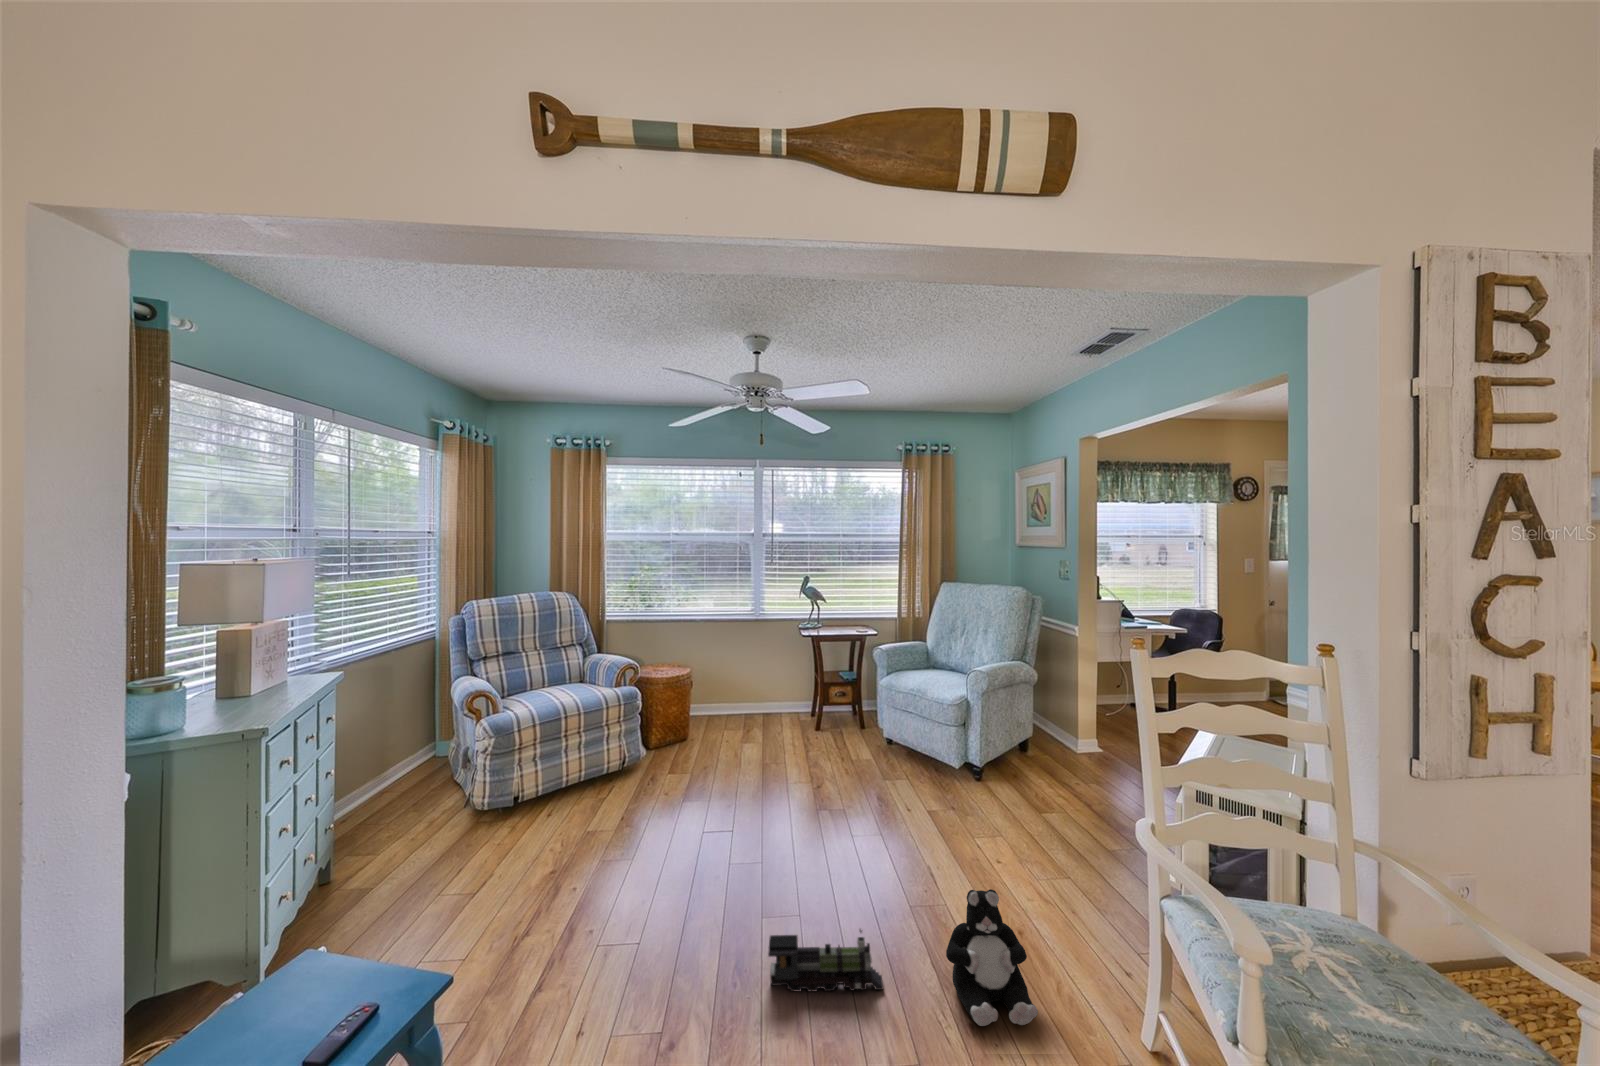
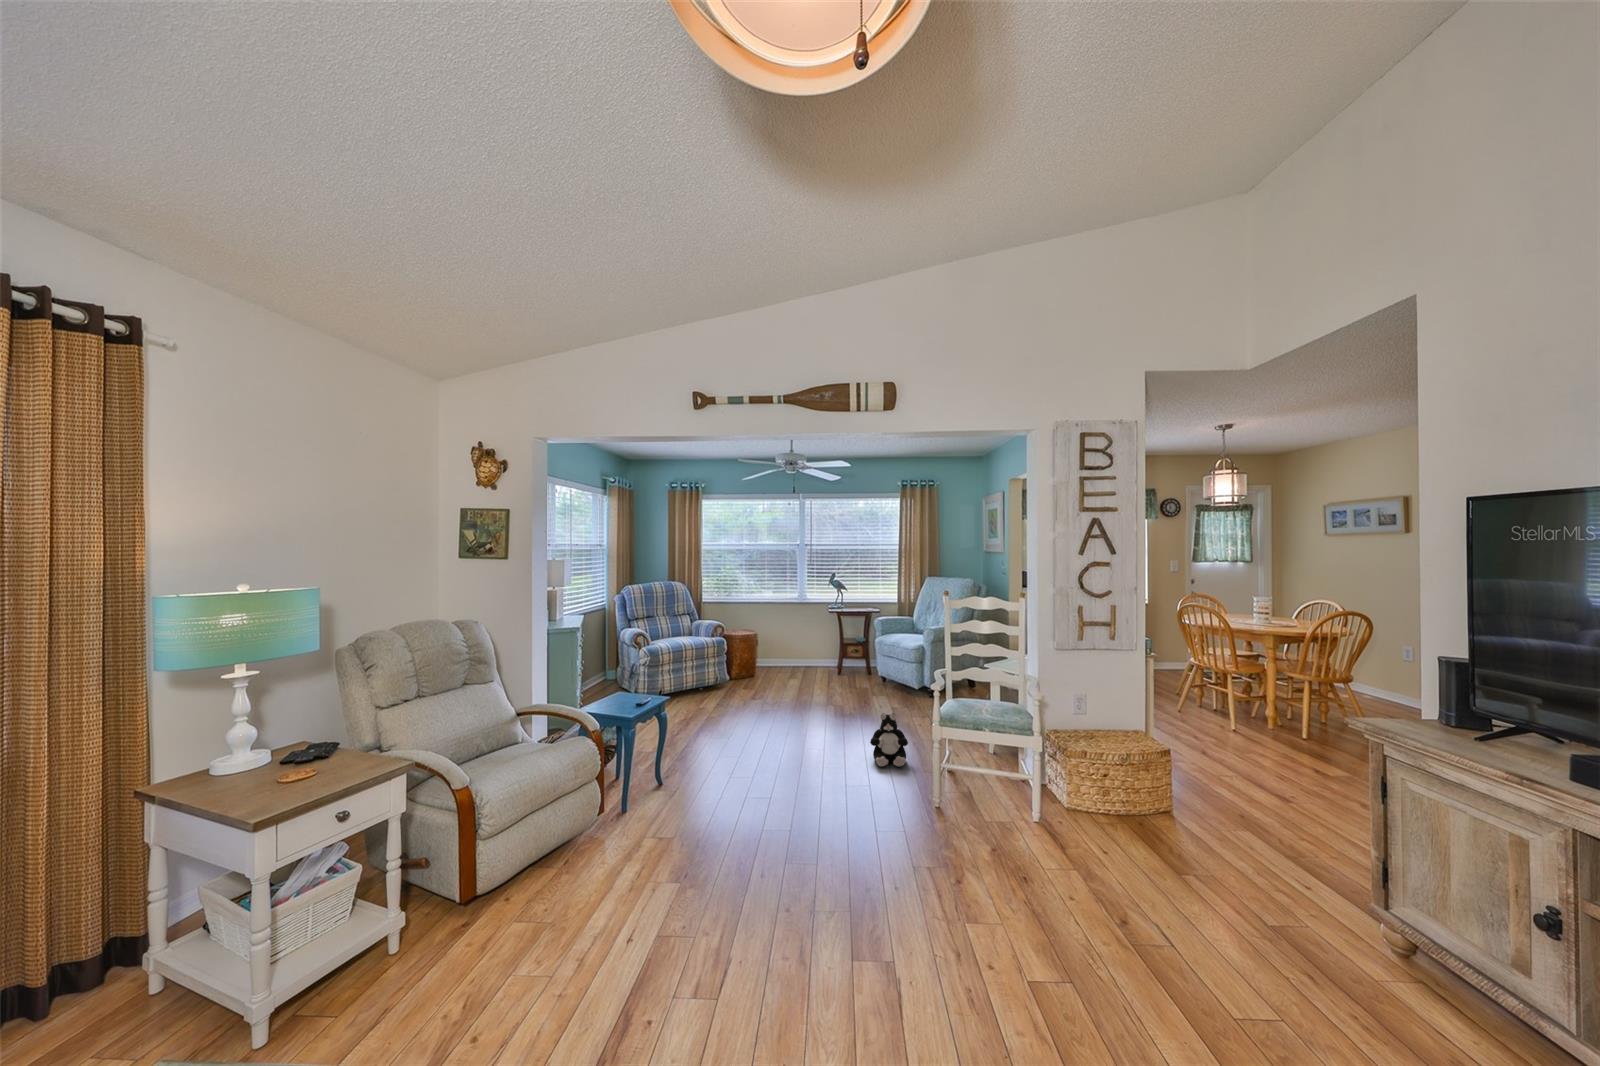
toy train: present [768,929,883,992] -> none [787,729,841,757]

